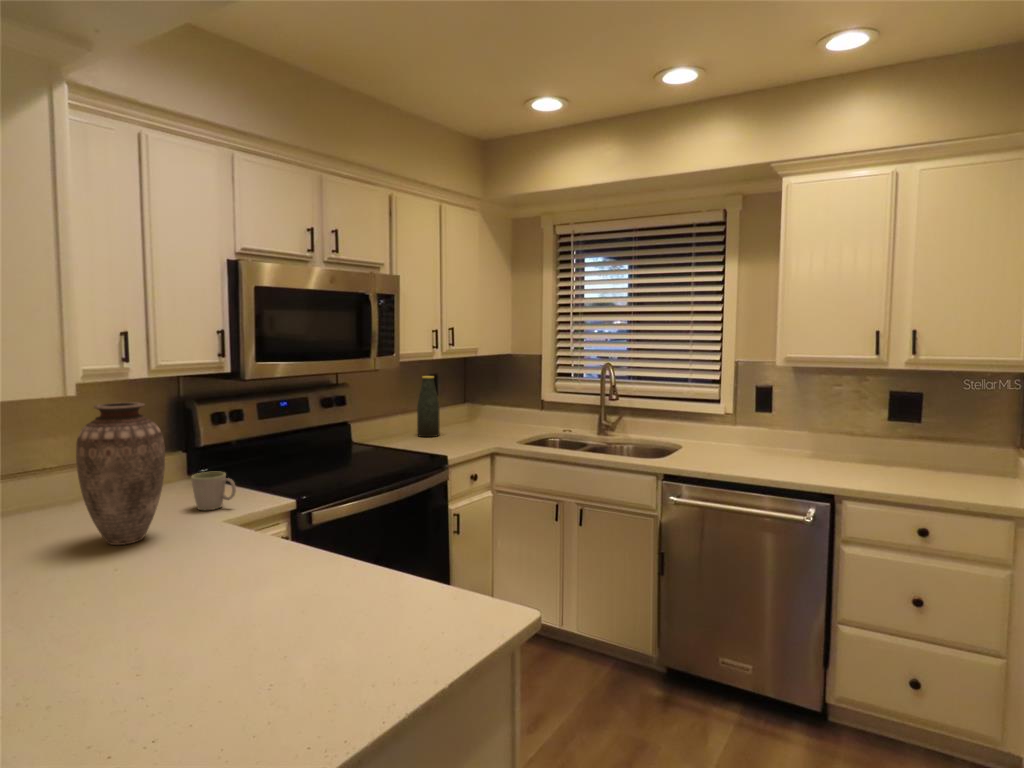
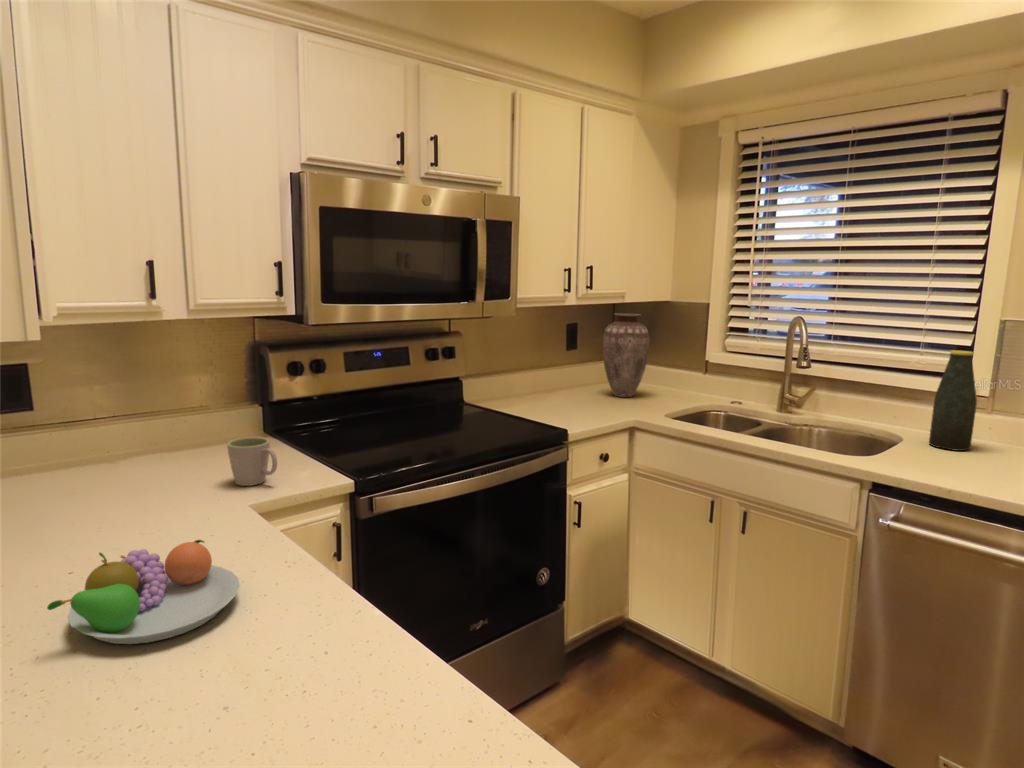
bottle: present [417,376,440,437] -> present [929,350,977,451]
vase: present [76,402,165,545] -> present [603,313,649,397]
fruit bowl: none [151,532,268,598] -> present [47,540,240,644]

